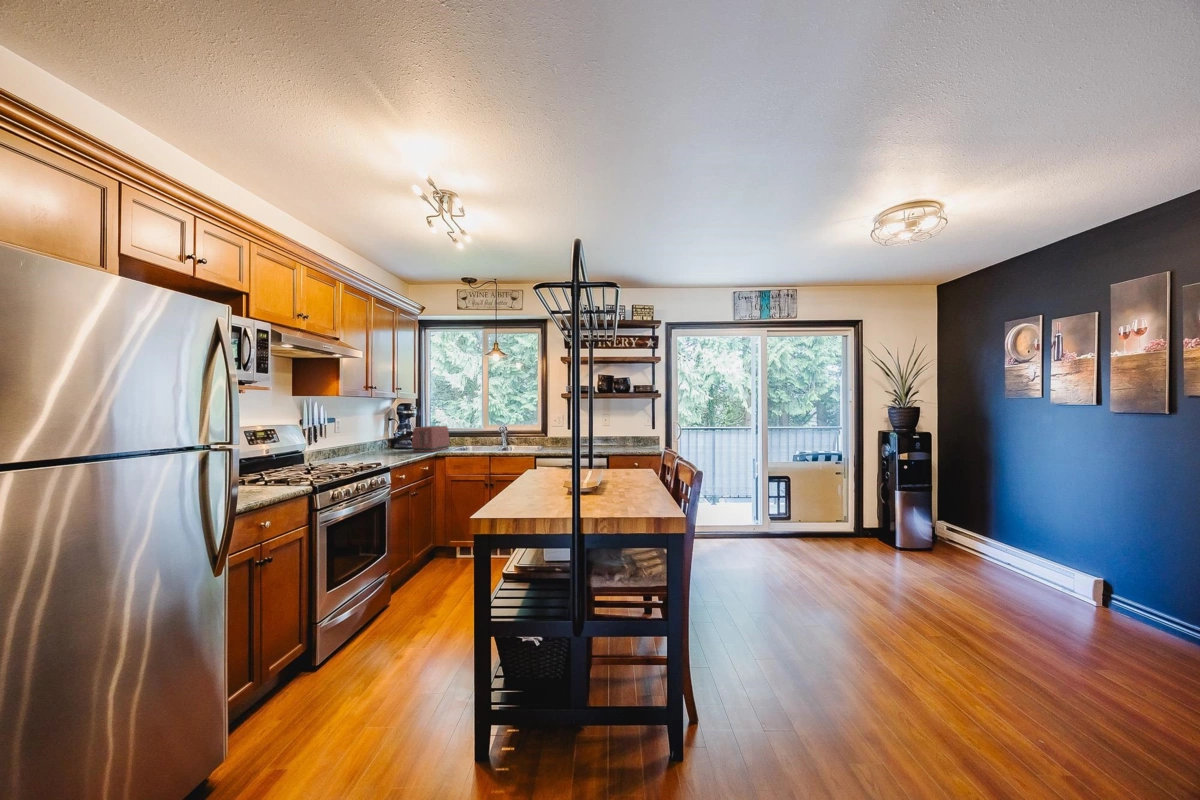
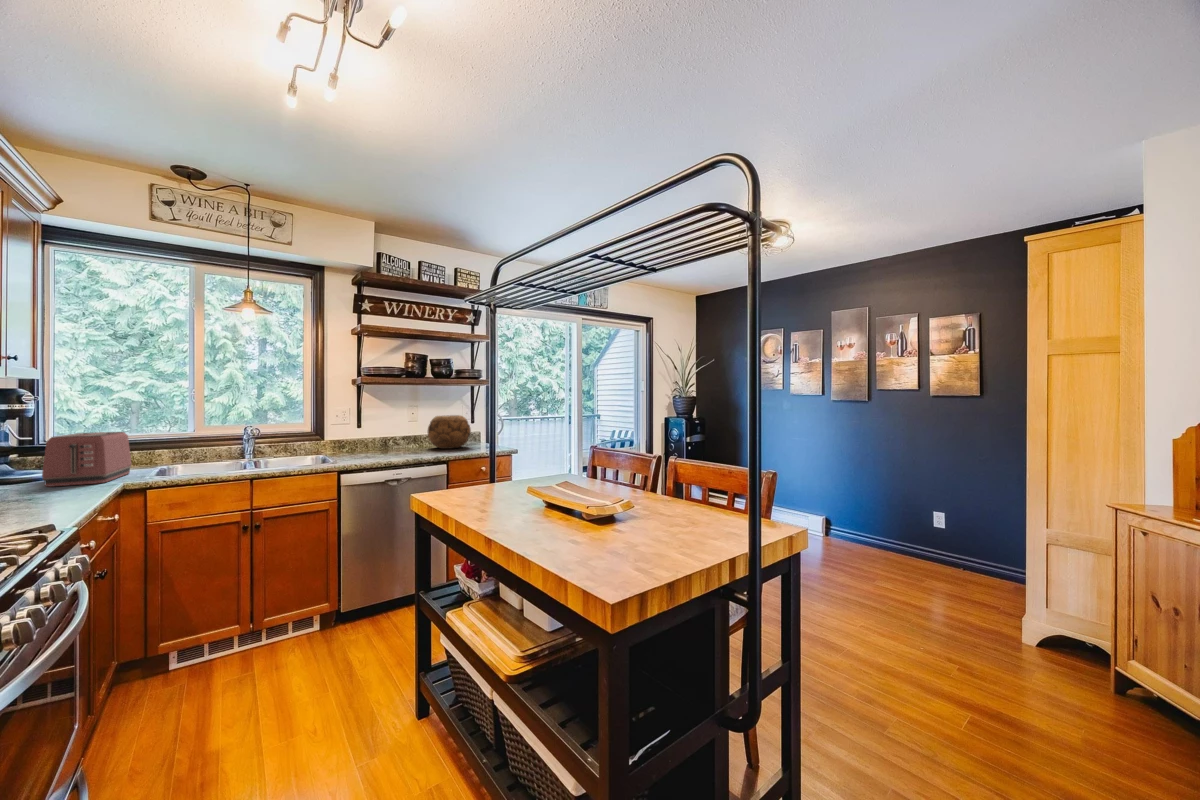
decorative bowl: none [614,421,646,447] -> present [428,415,471,449]

